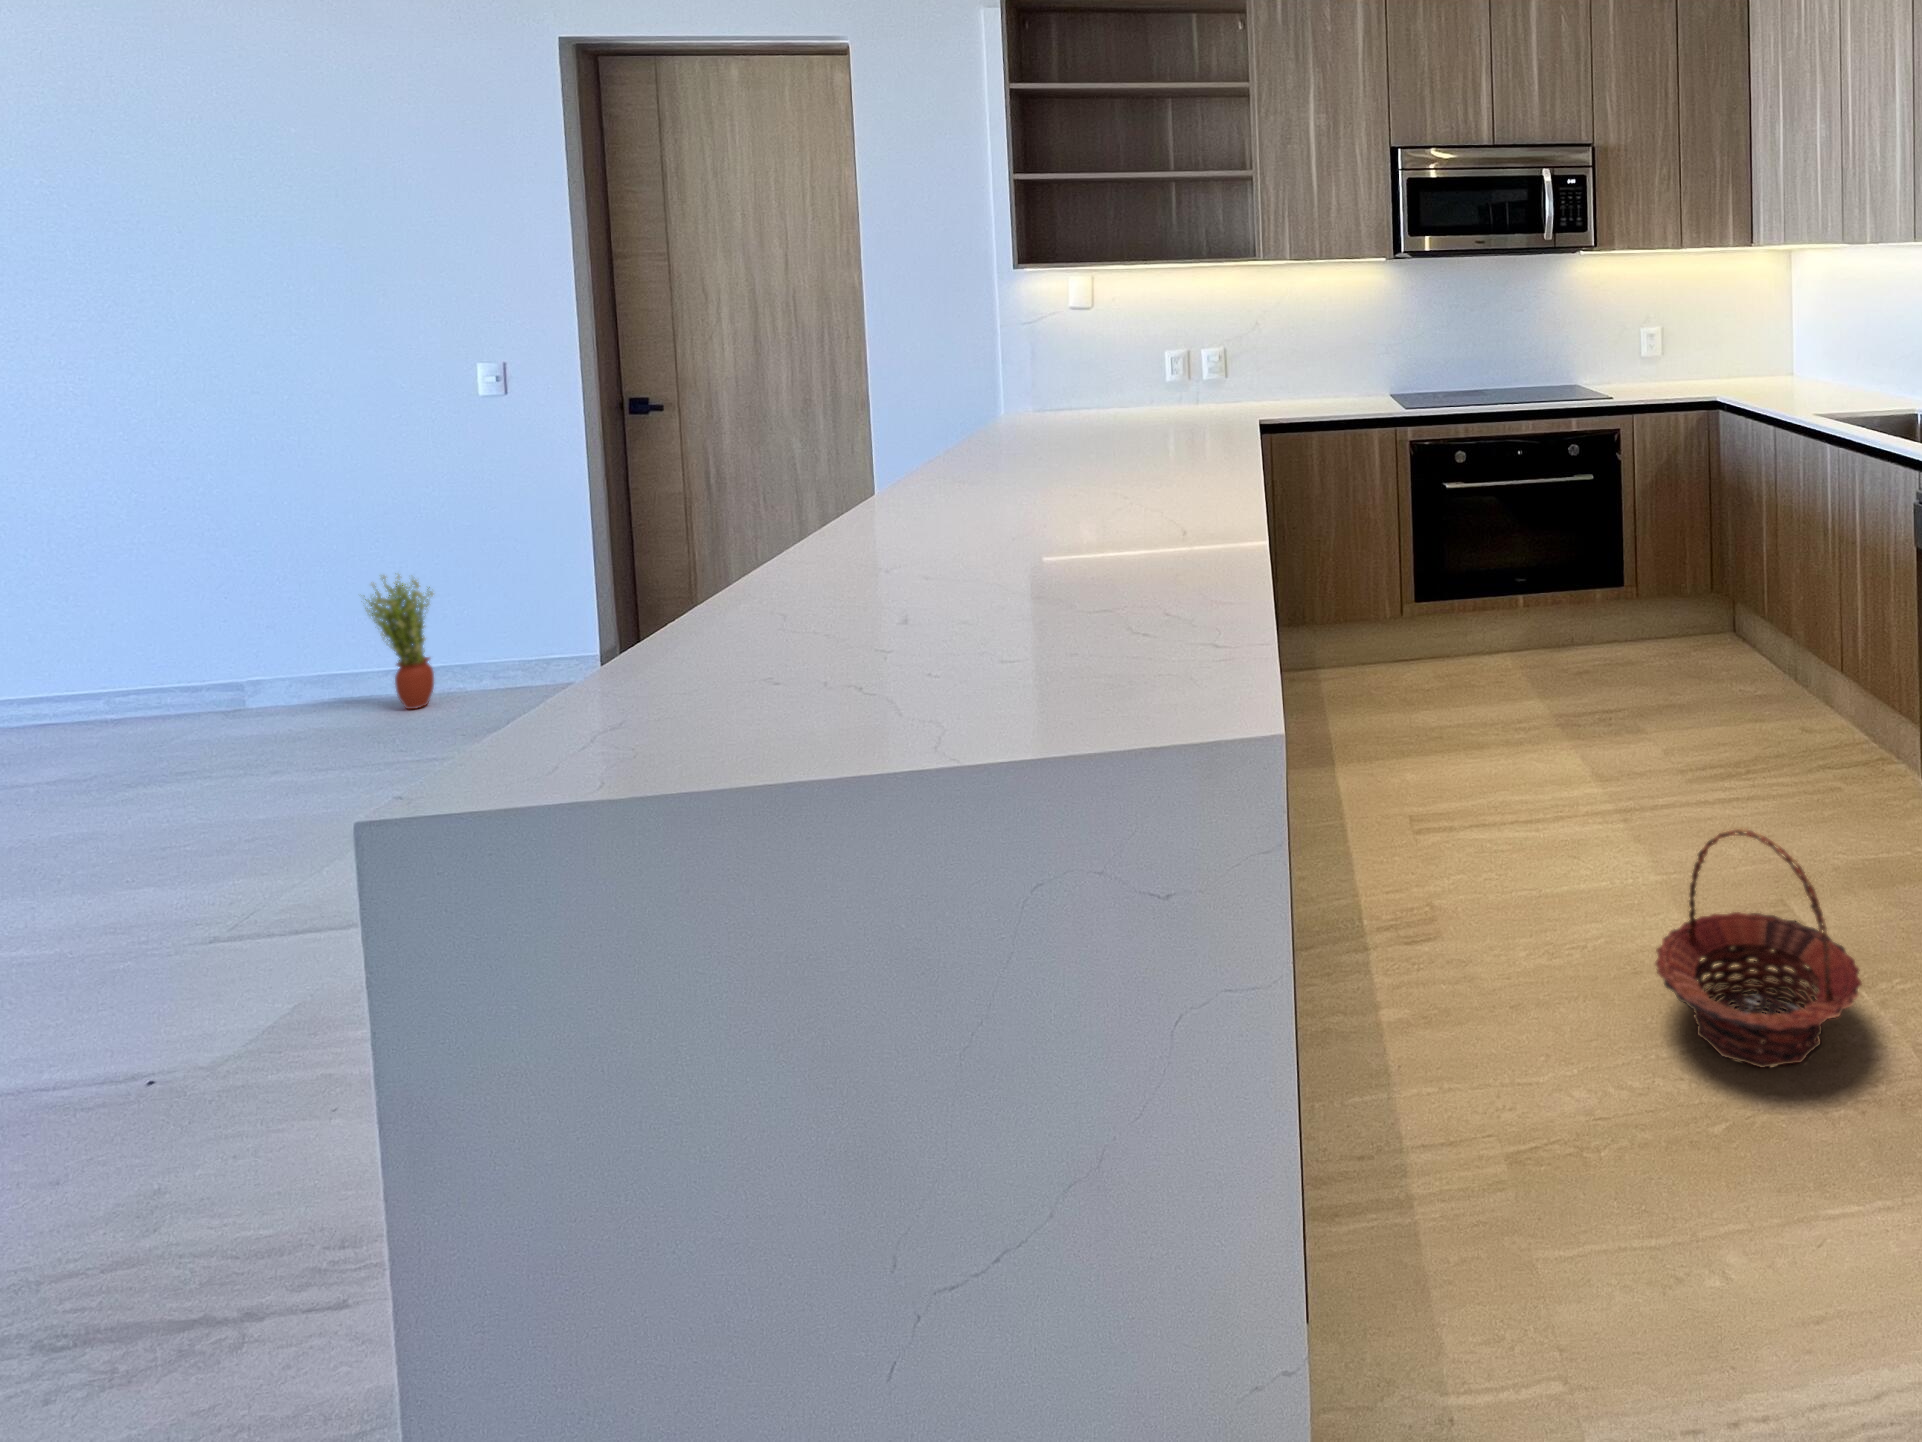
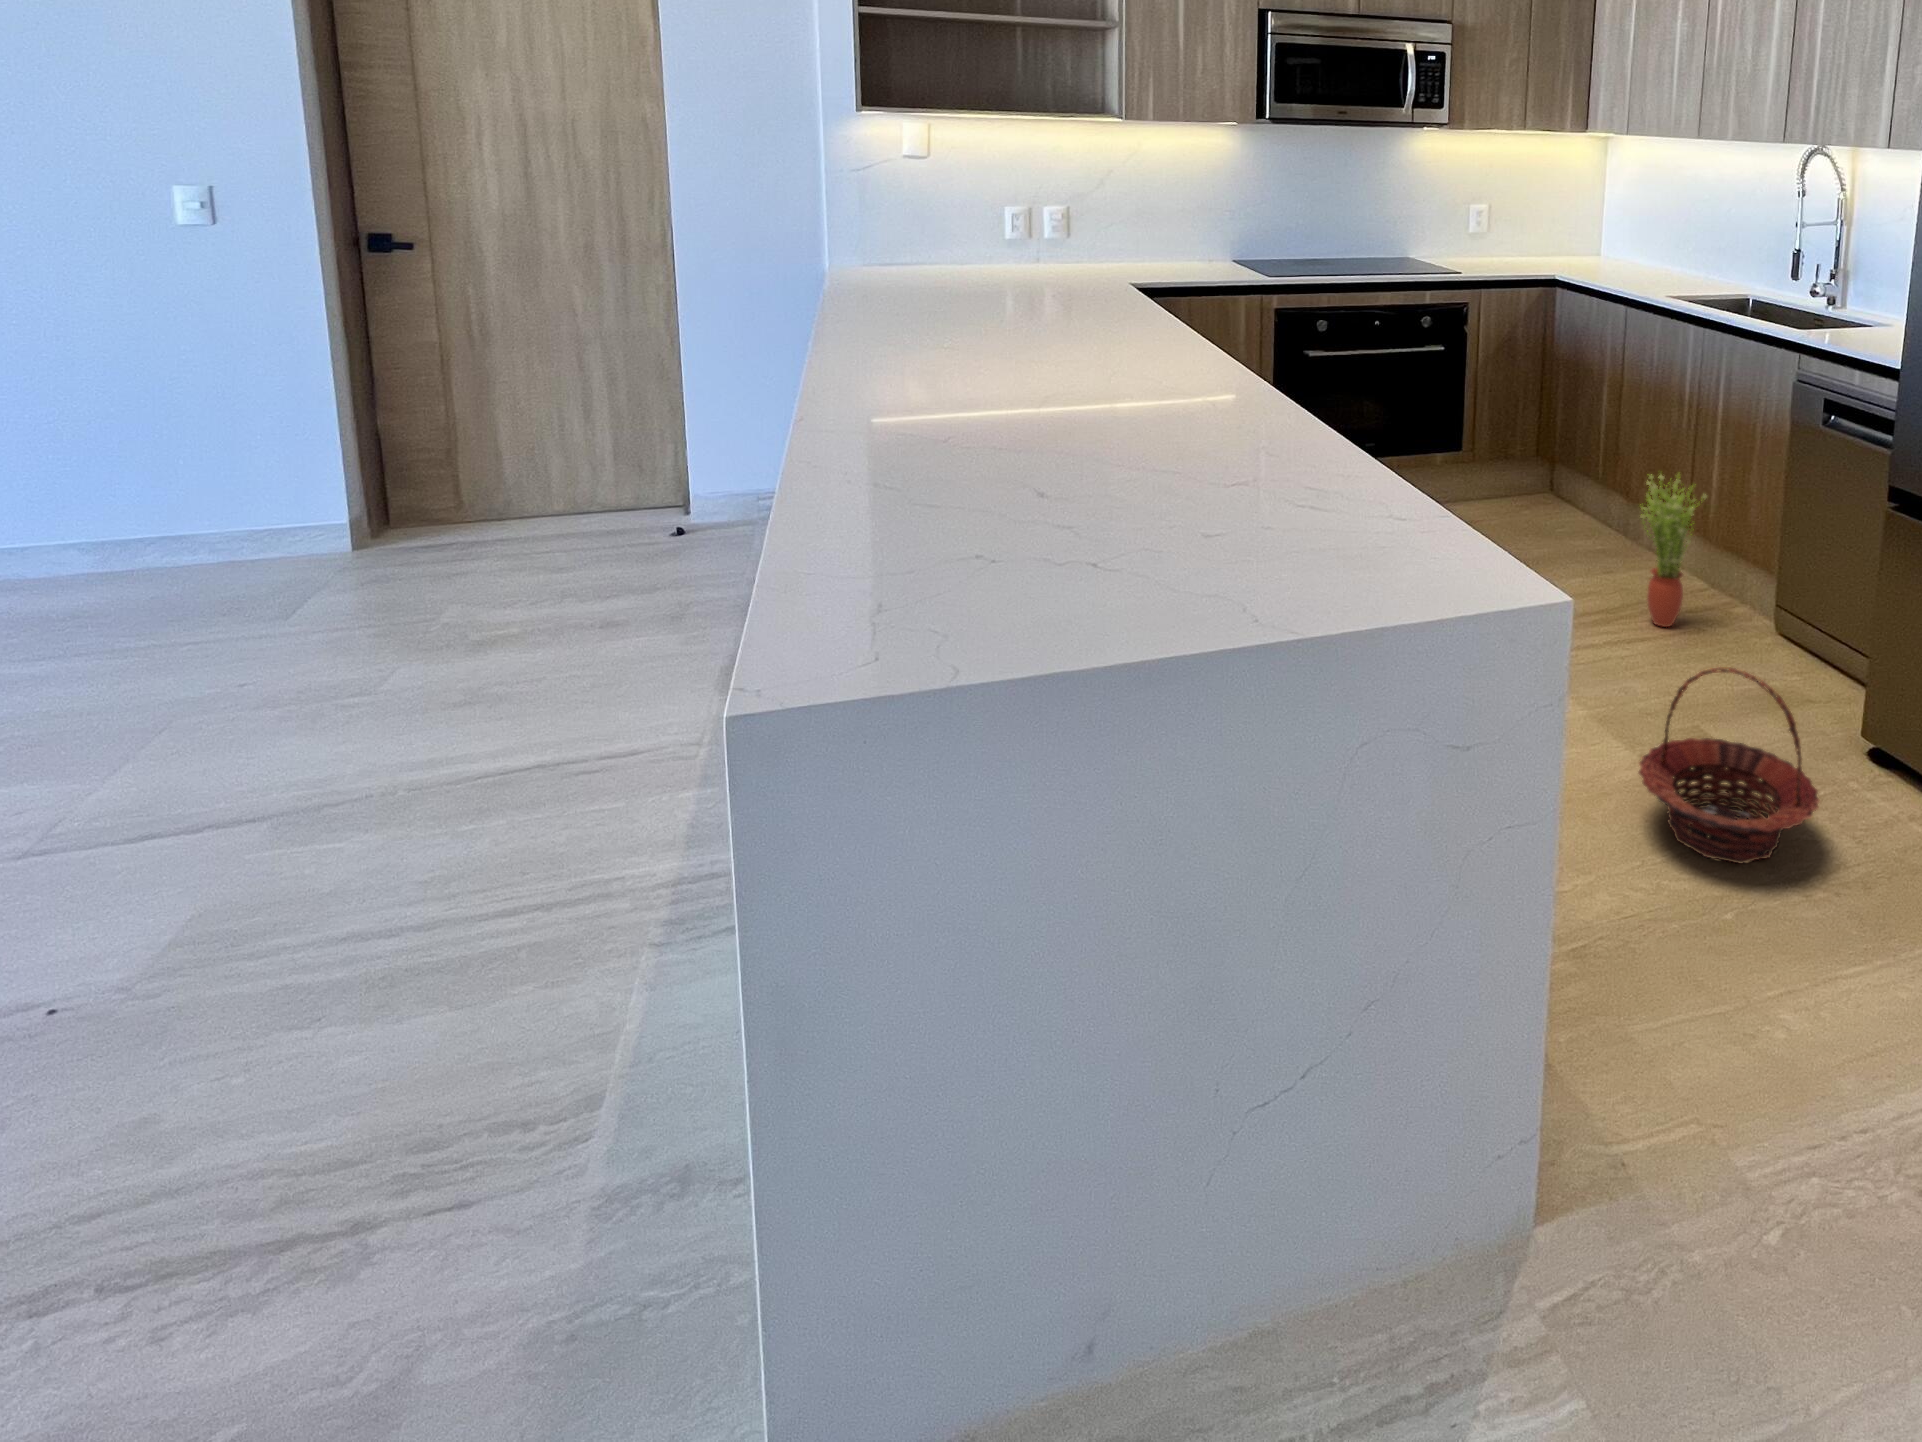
potted plant: present [365,575,434,709] -> present [1640,474,1706,627]

